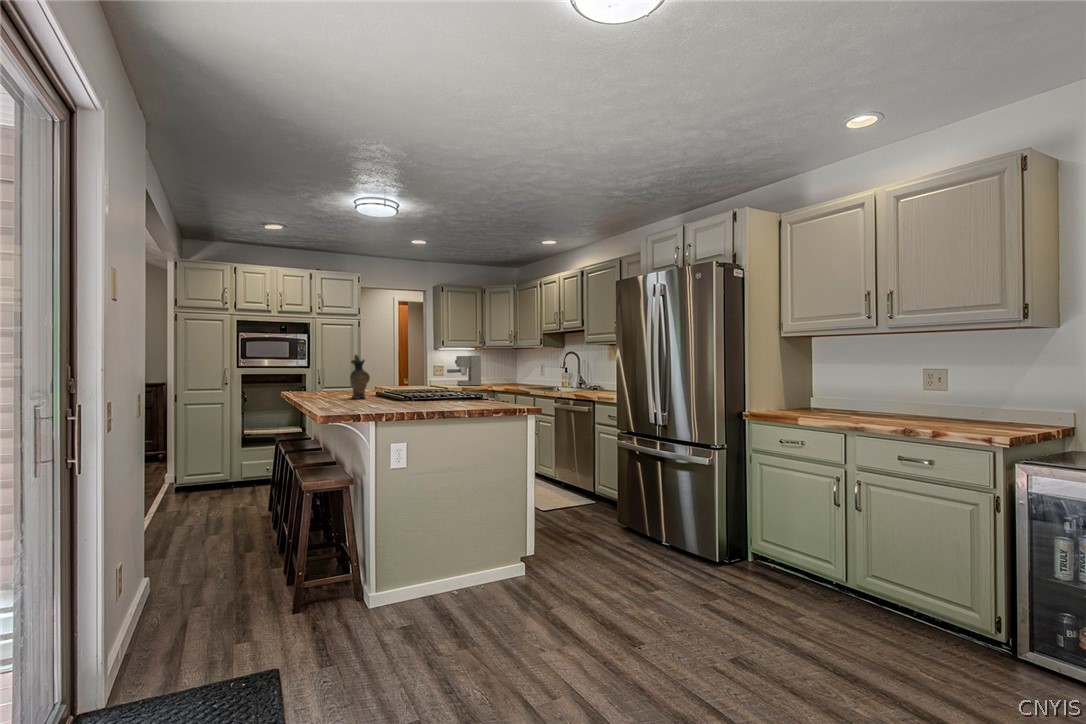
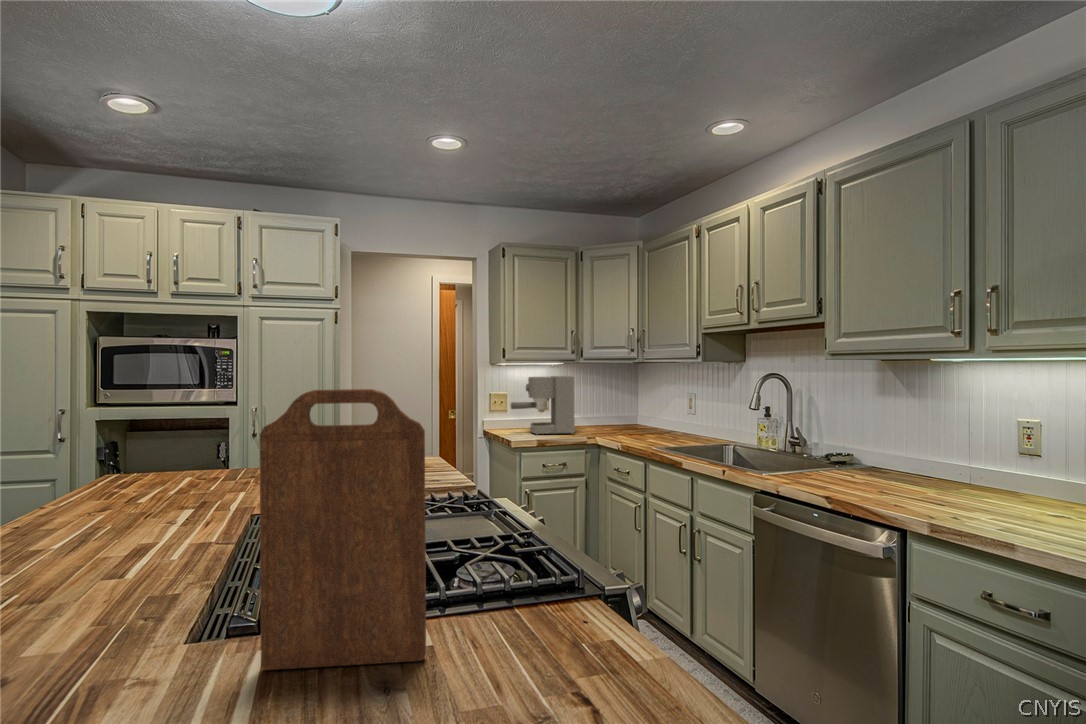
cutting board: none [419,346,452,401] -> present [260,389,426,670]
ceramic pitcher: present [350,355,370,398] -> none [82,407,163,577]

